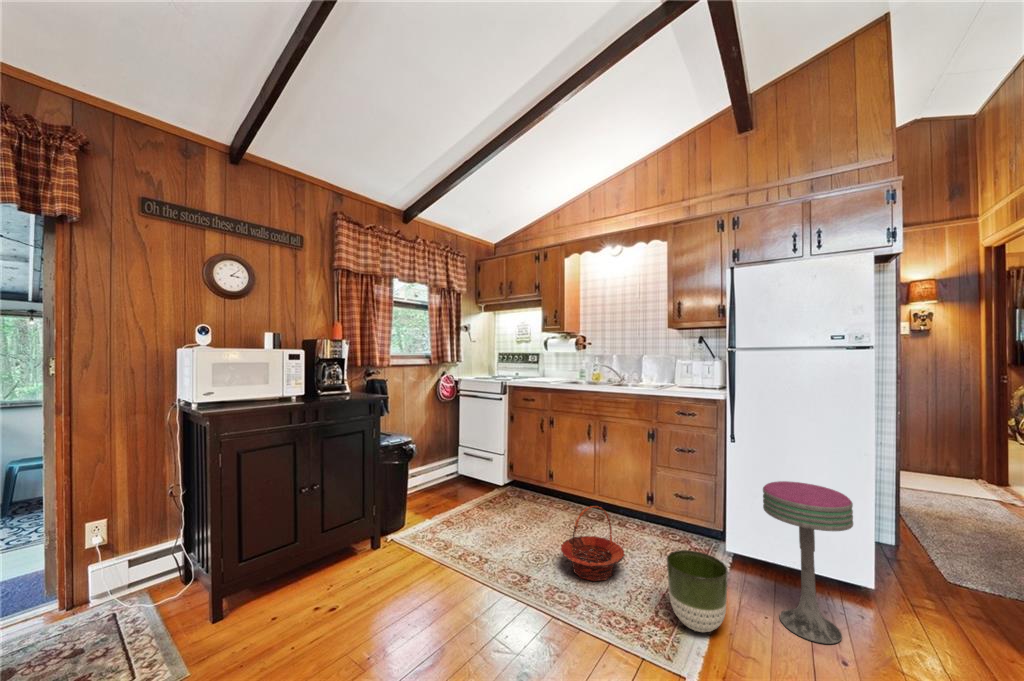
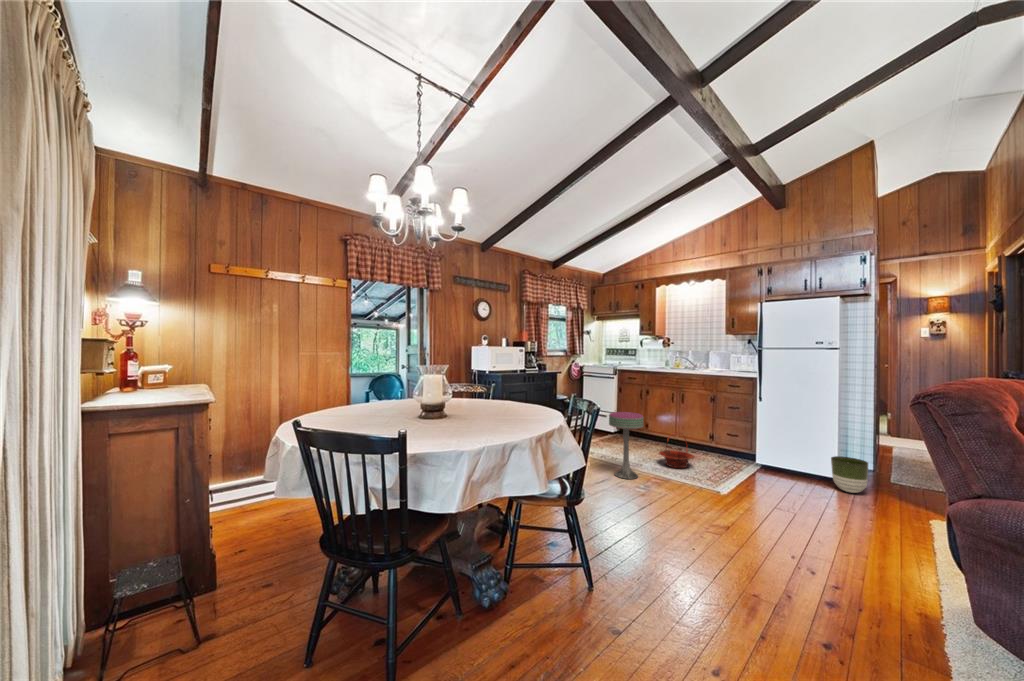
bar stool: present [763,481,853,644] -> present [609,412,644,479]
planter: present [667,550,728,632] -> present [831,456,868,493]

